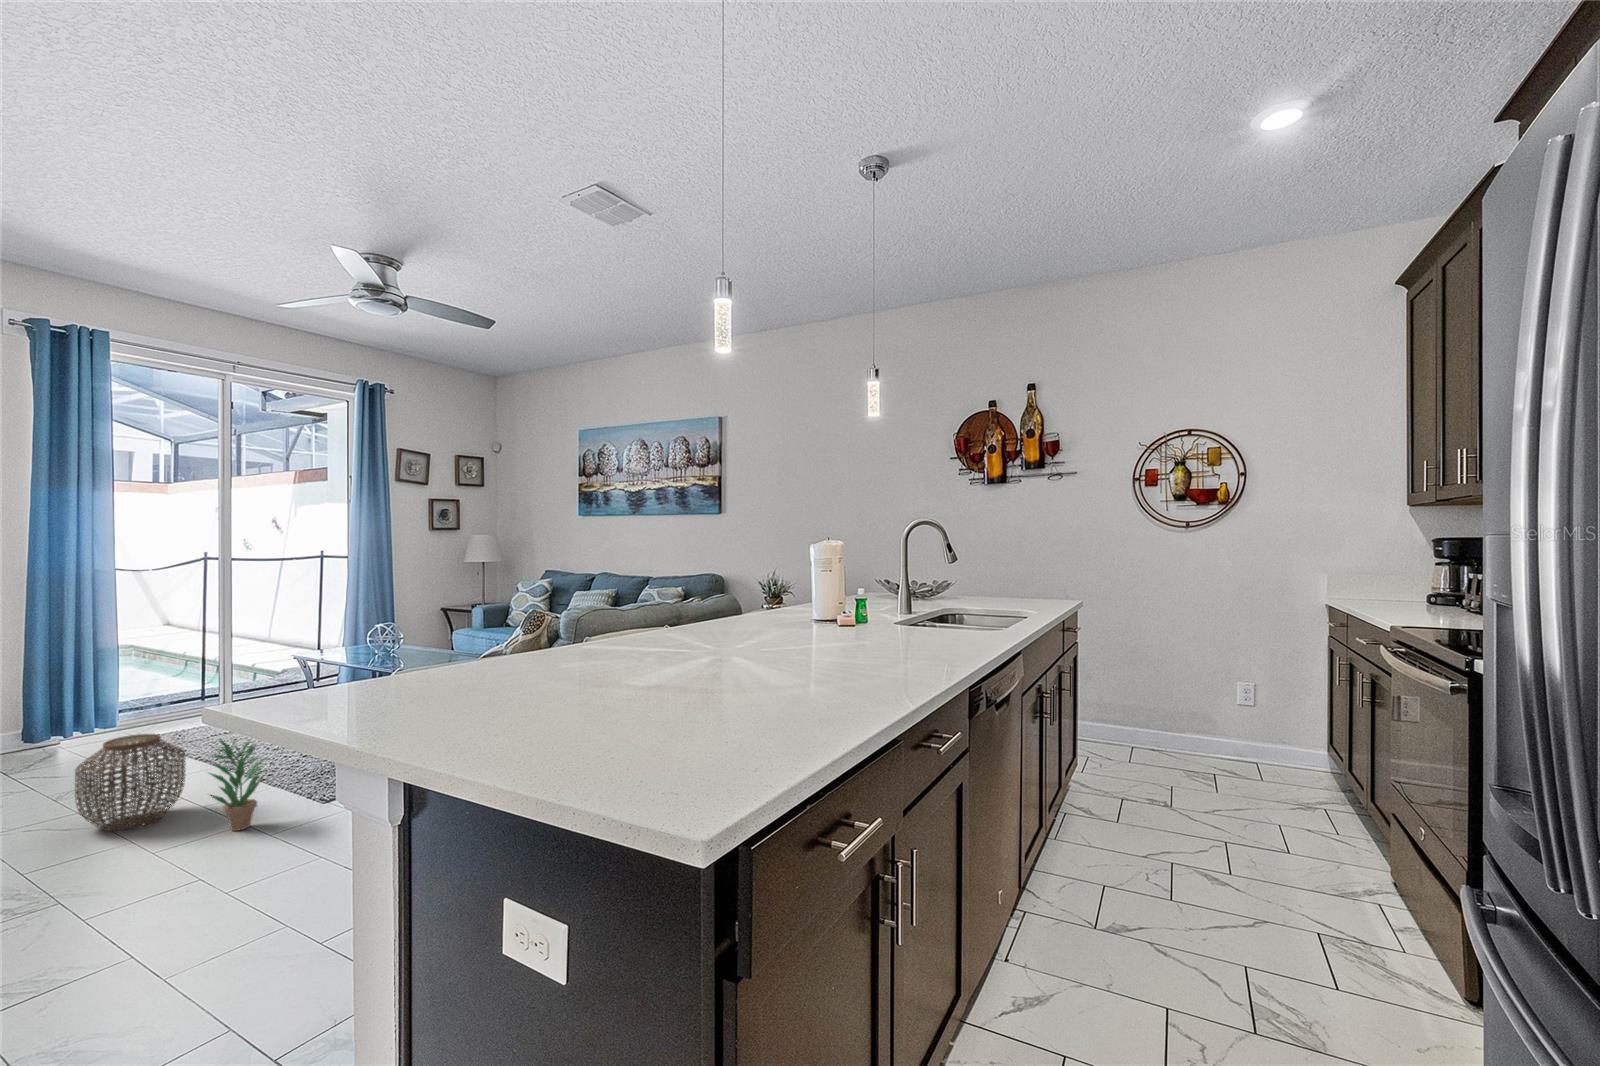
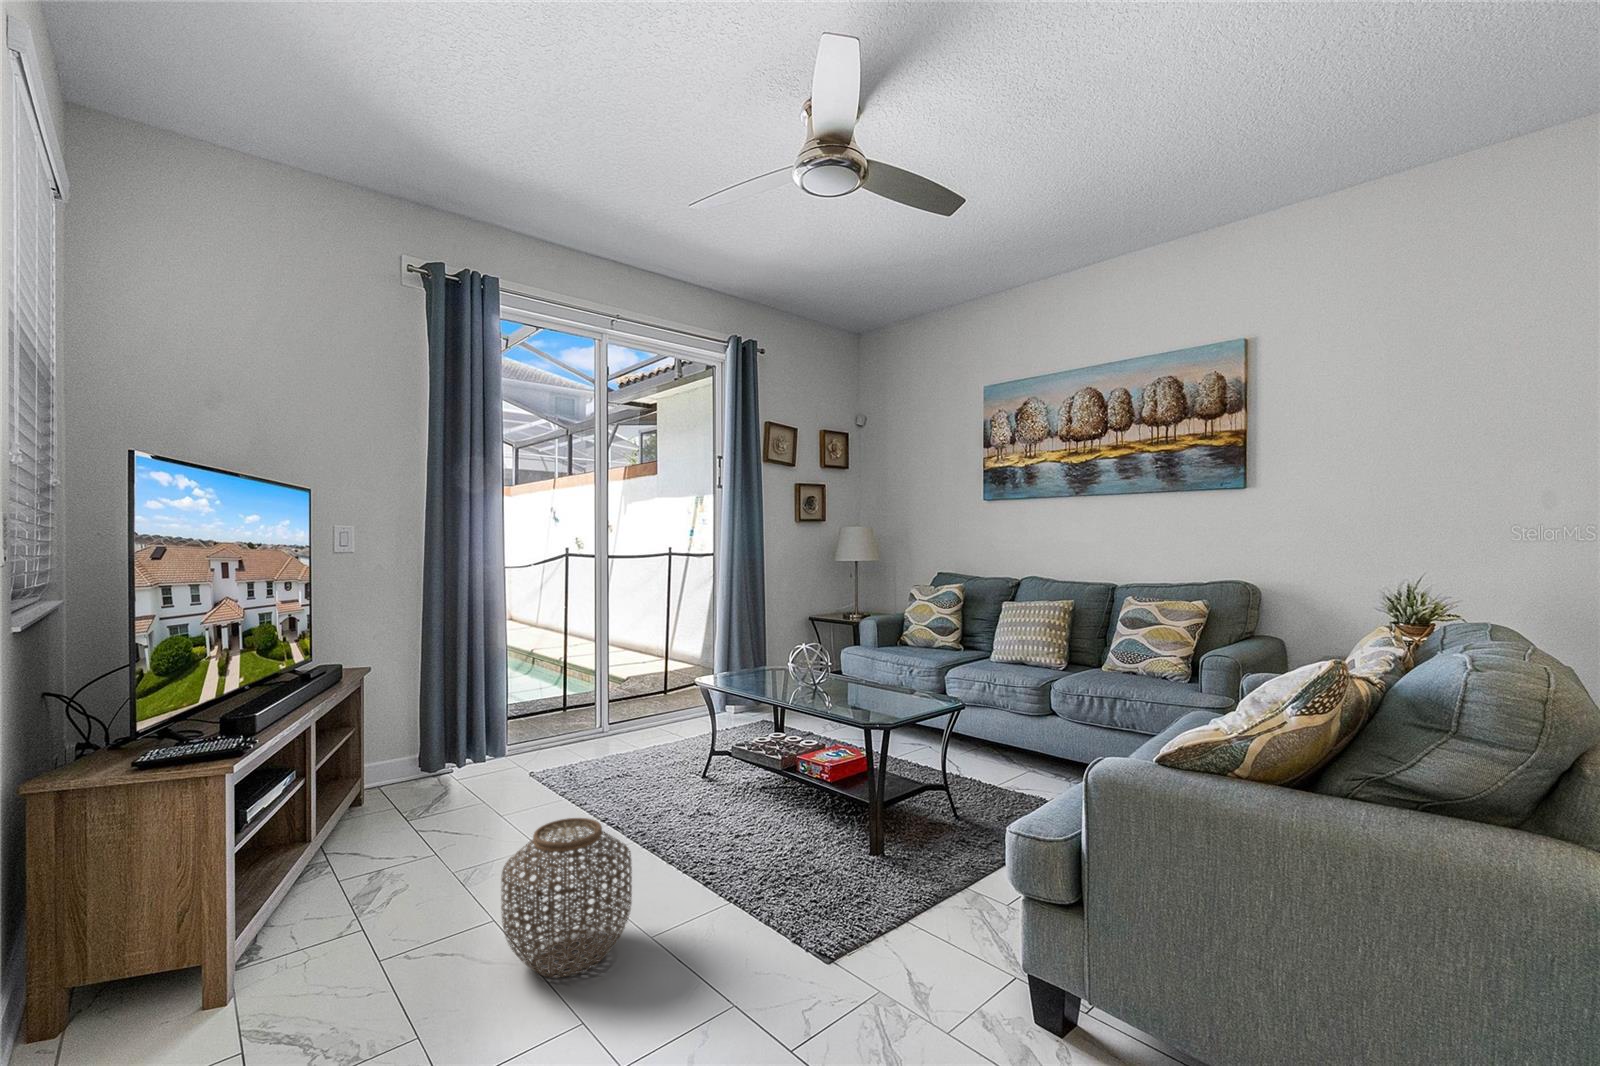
potted plant: present [210,739,263,831] -> none [680,851,766,1012]

